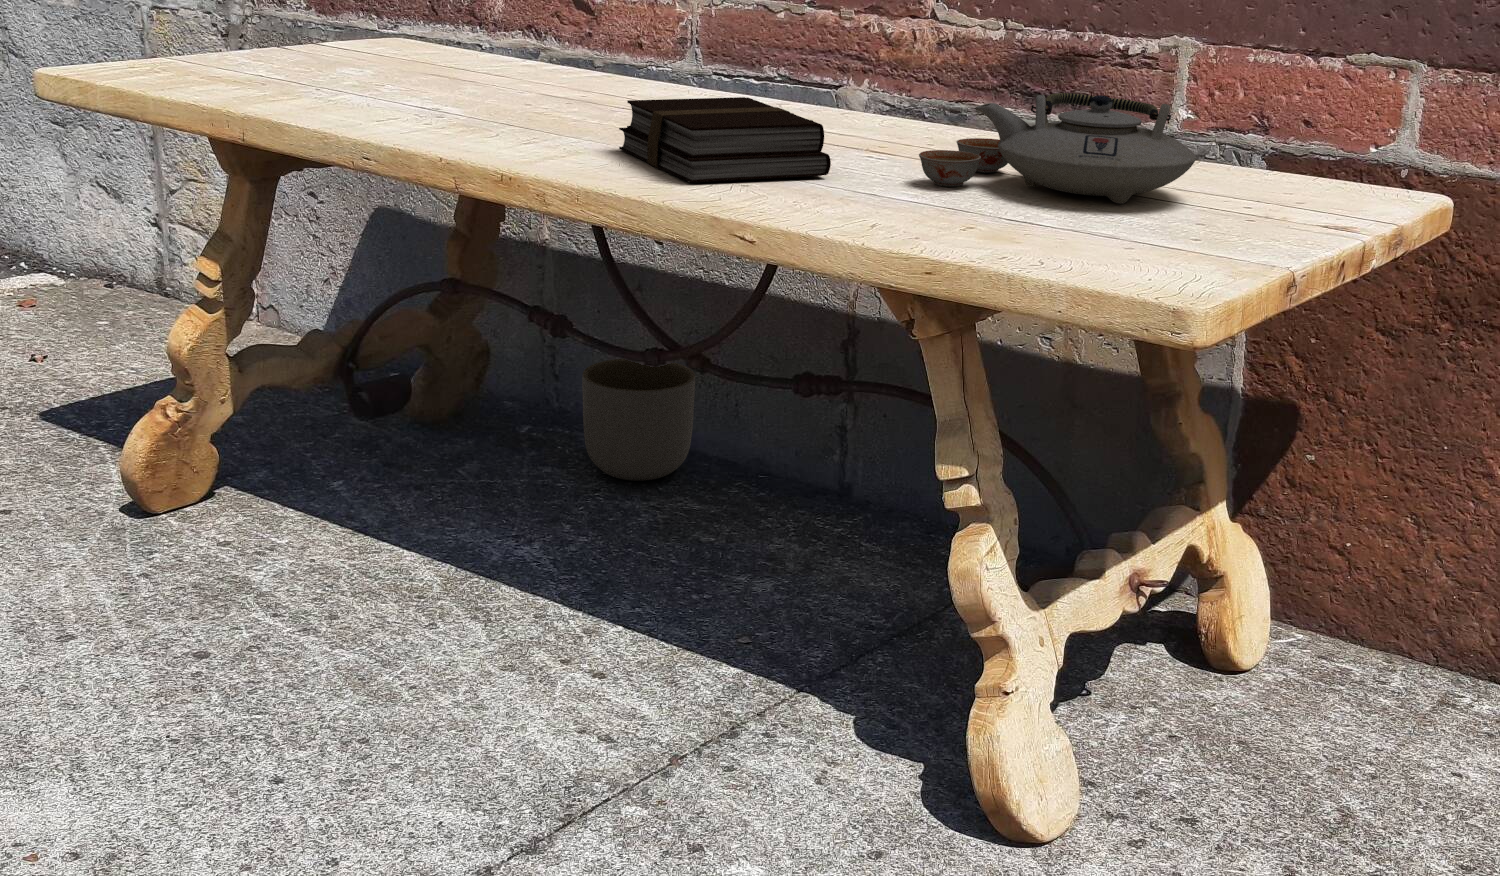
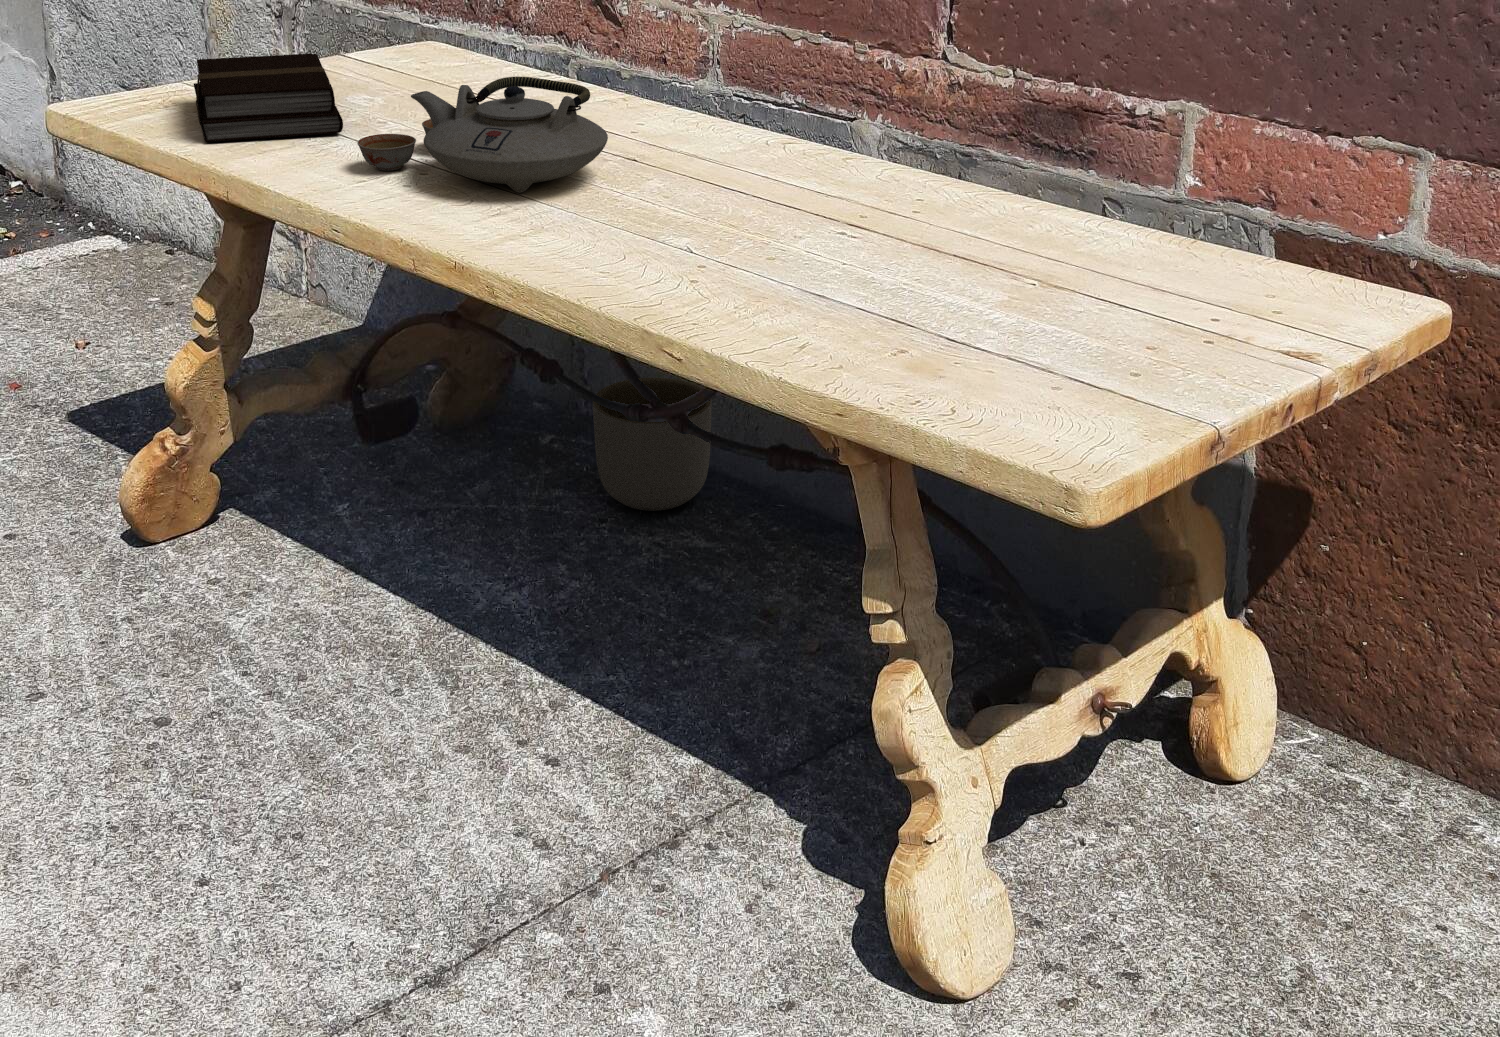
teapot: present [919,93,1196,204] -> present [357,77,608,192]
book: present [619,97,831,183] -> present [194,54,343,142]

